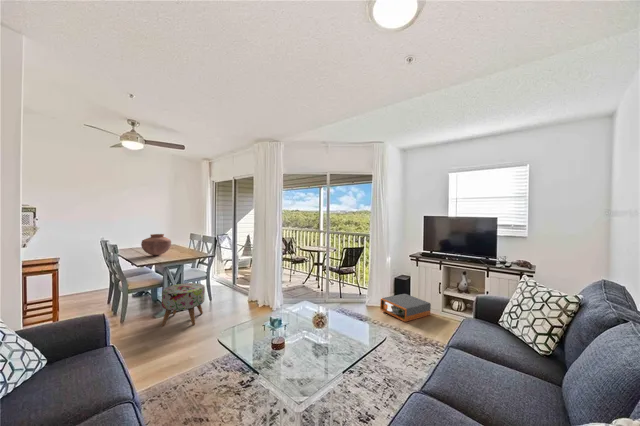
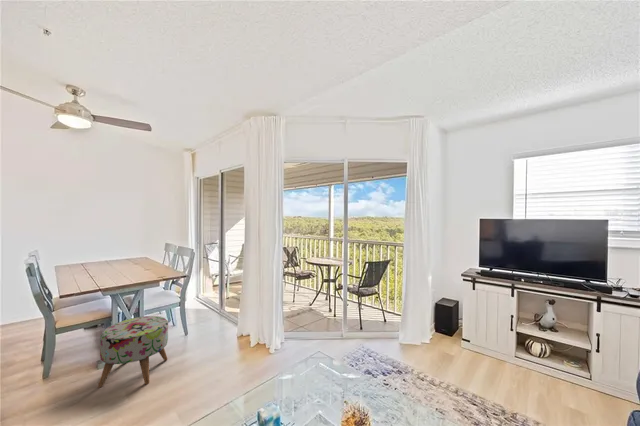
vase: present [141,234,171,255] -> none [82,246,127,276]
storage box: present [380,294,431,322] -> none [421,326,498,377]

